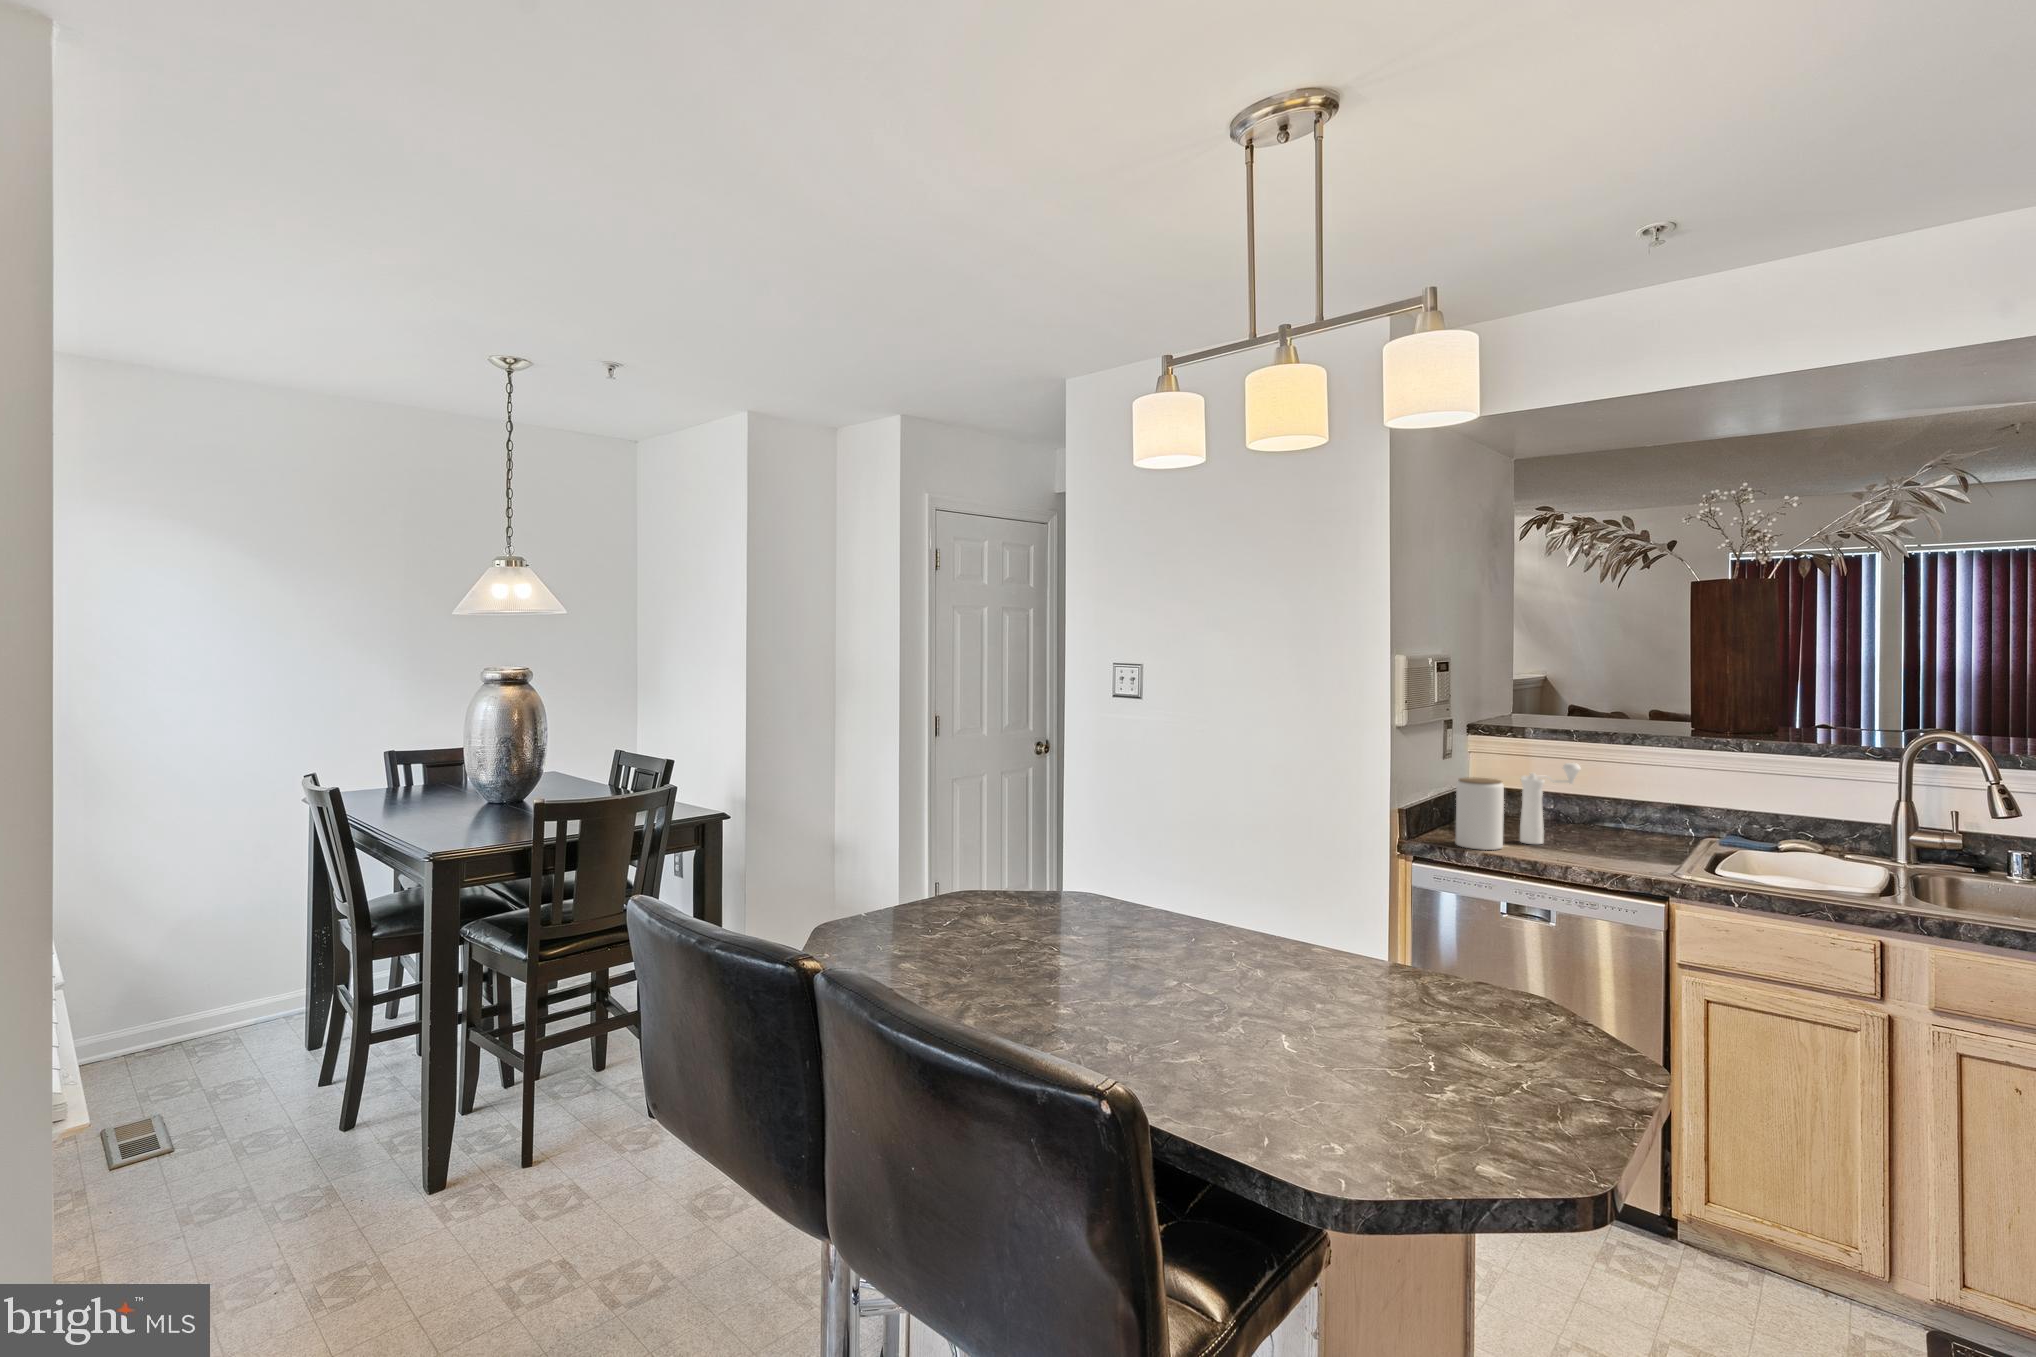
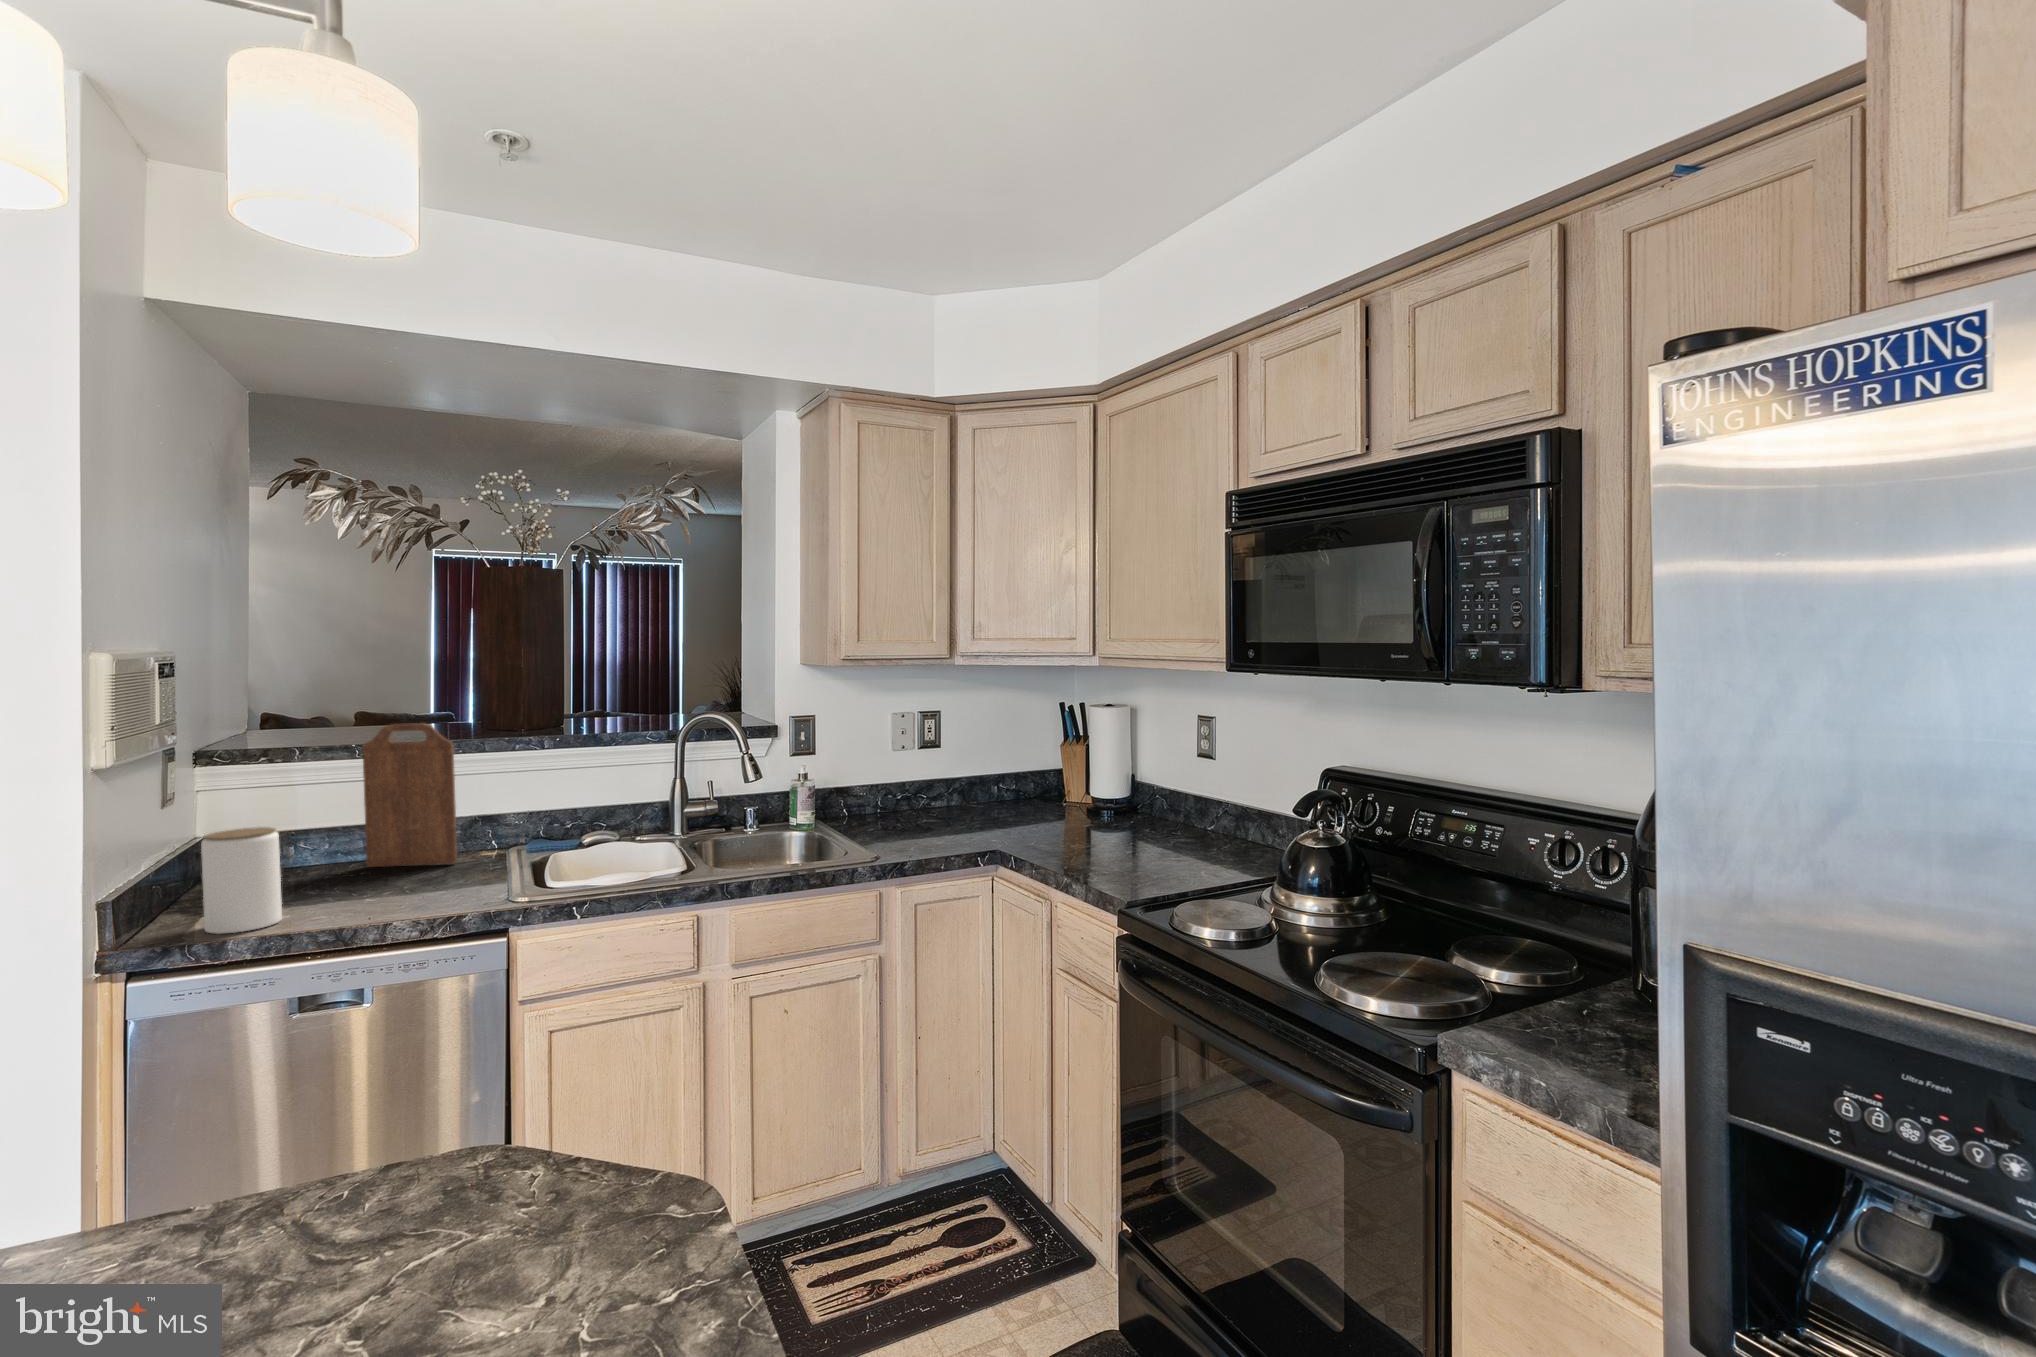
cutting board: none [1580,714,1655,841] -> present [362,723,457,867]
pepper mill: present [1520,763,1581,844] -> none [296,789,376,904]

